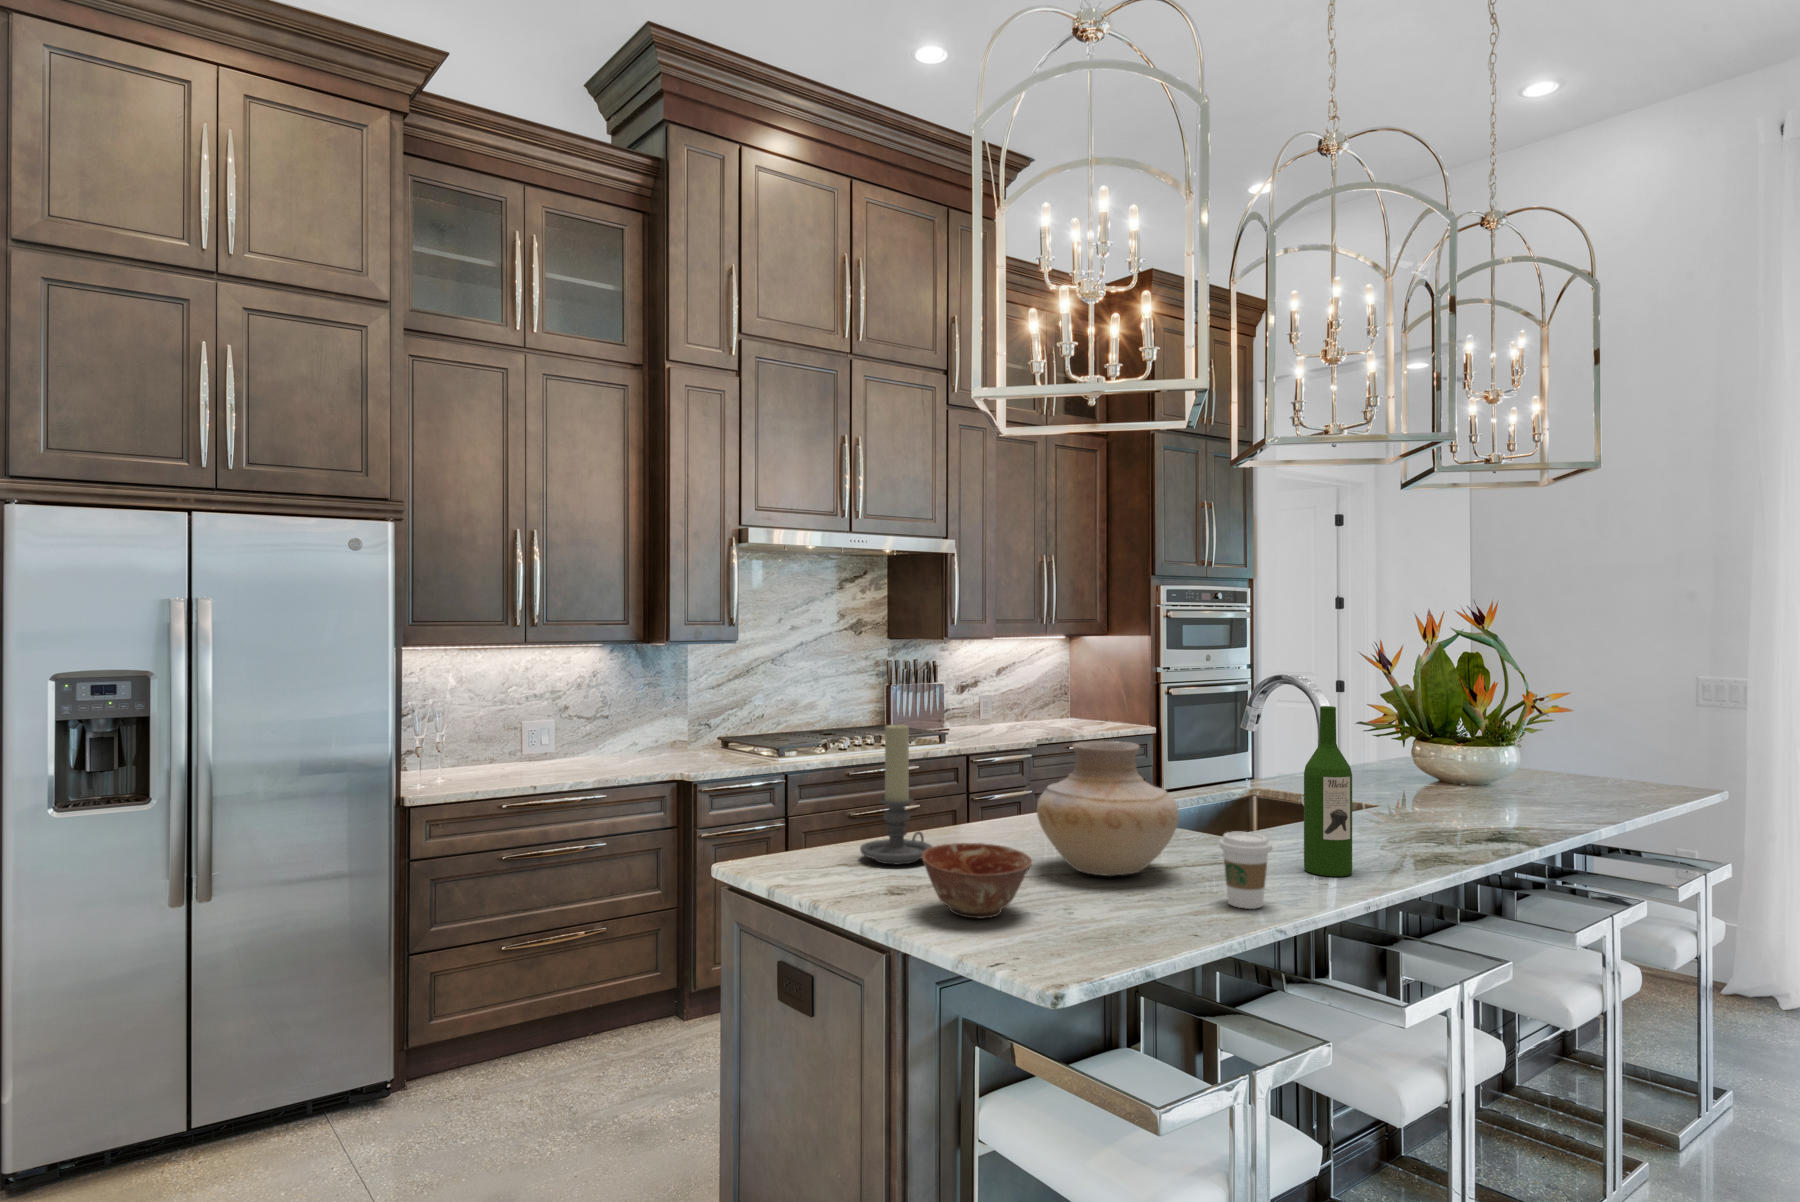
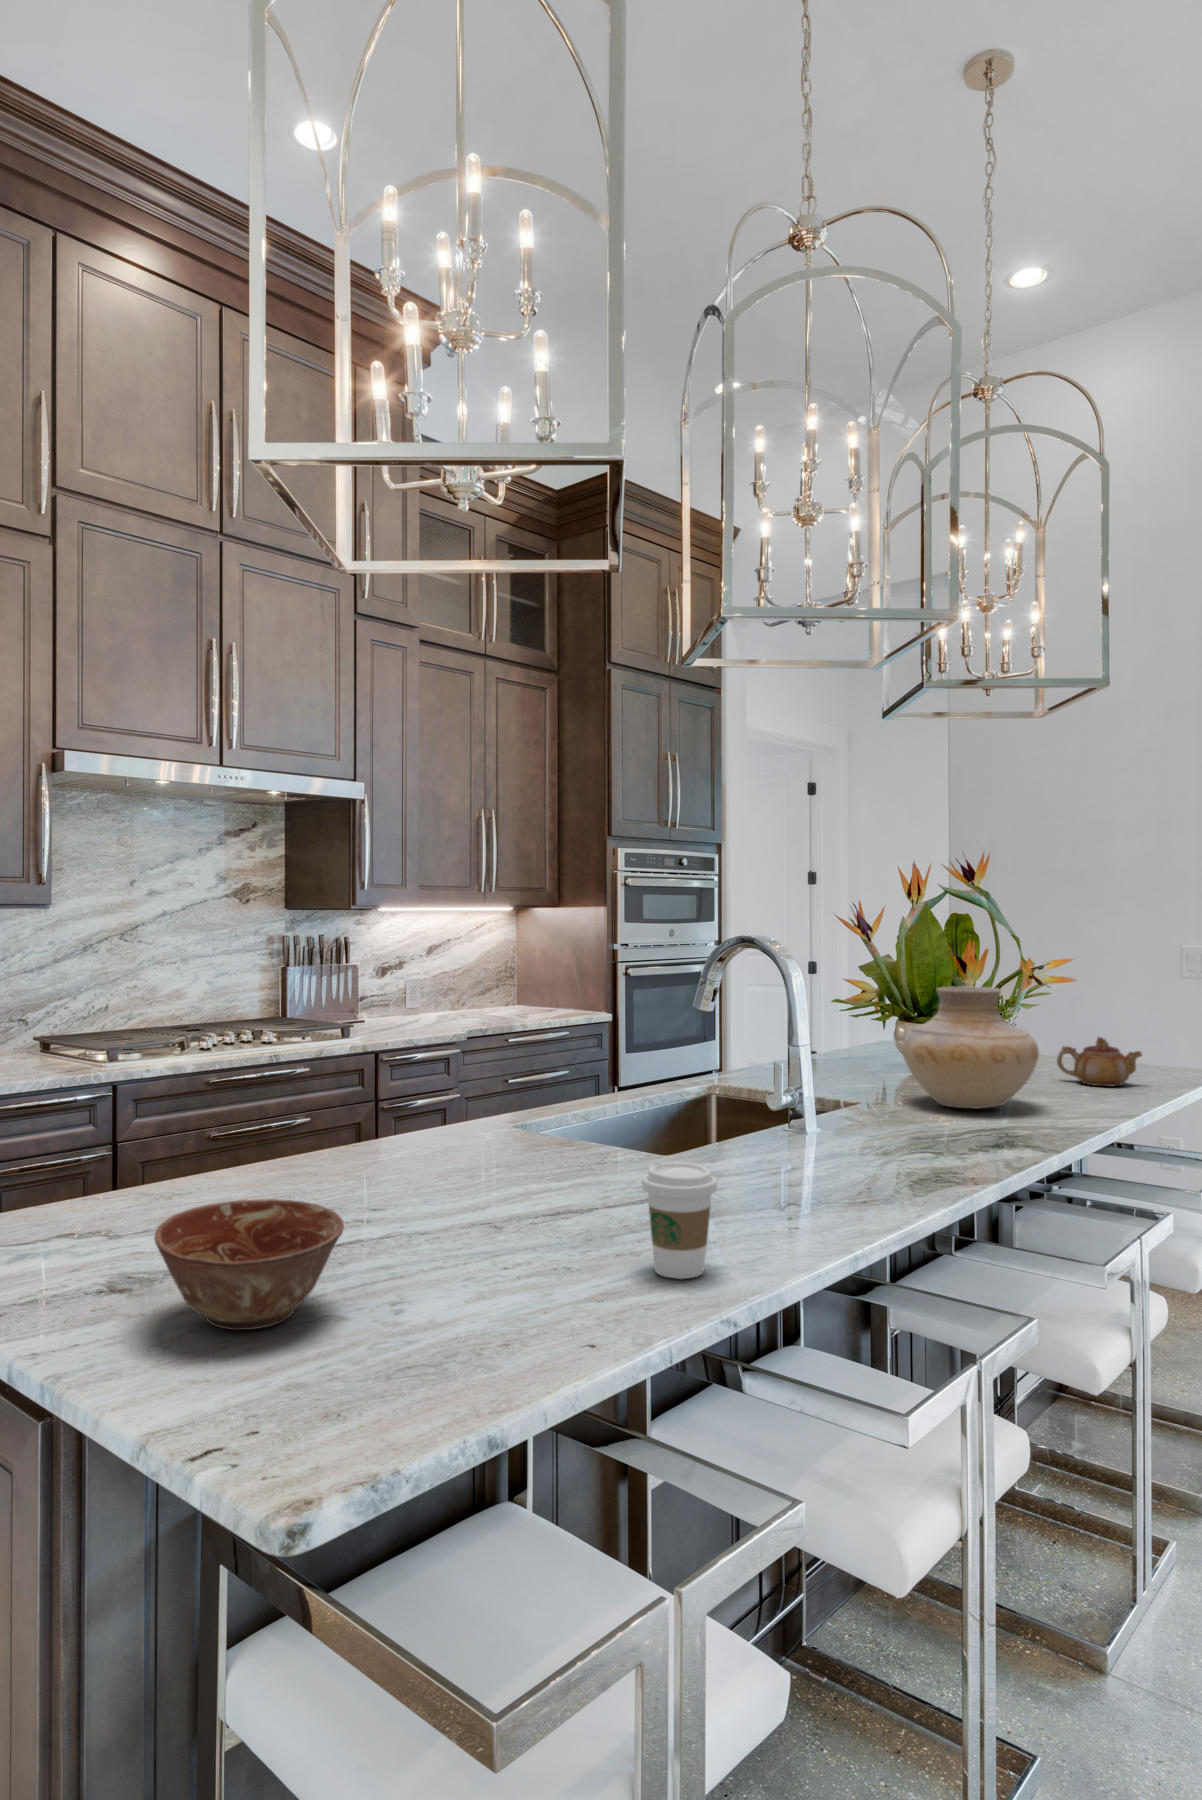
wine bottle: present [1304,706,1352,876] -> none [766,977,830,1213]
candle holder: present [860,724,932,864] -> none [116,1011,234,1228]
vase: present [1037,741,1179,876] -> present [902,986,1039,1108]
teapot: none [1559,757,1638,799] -> present [1057,1037,1142,1087]

